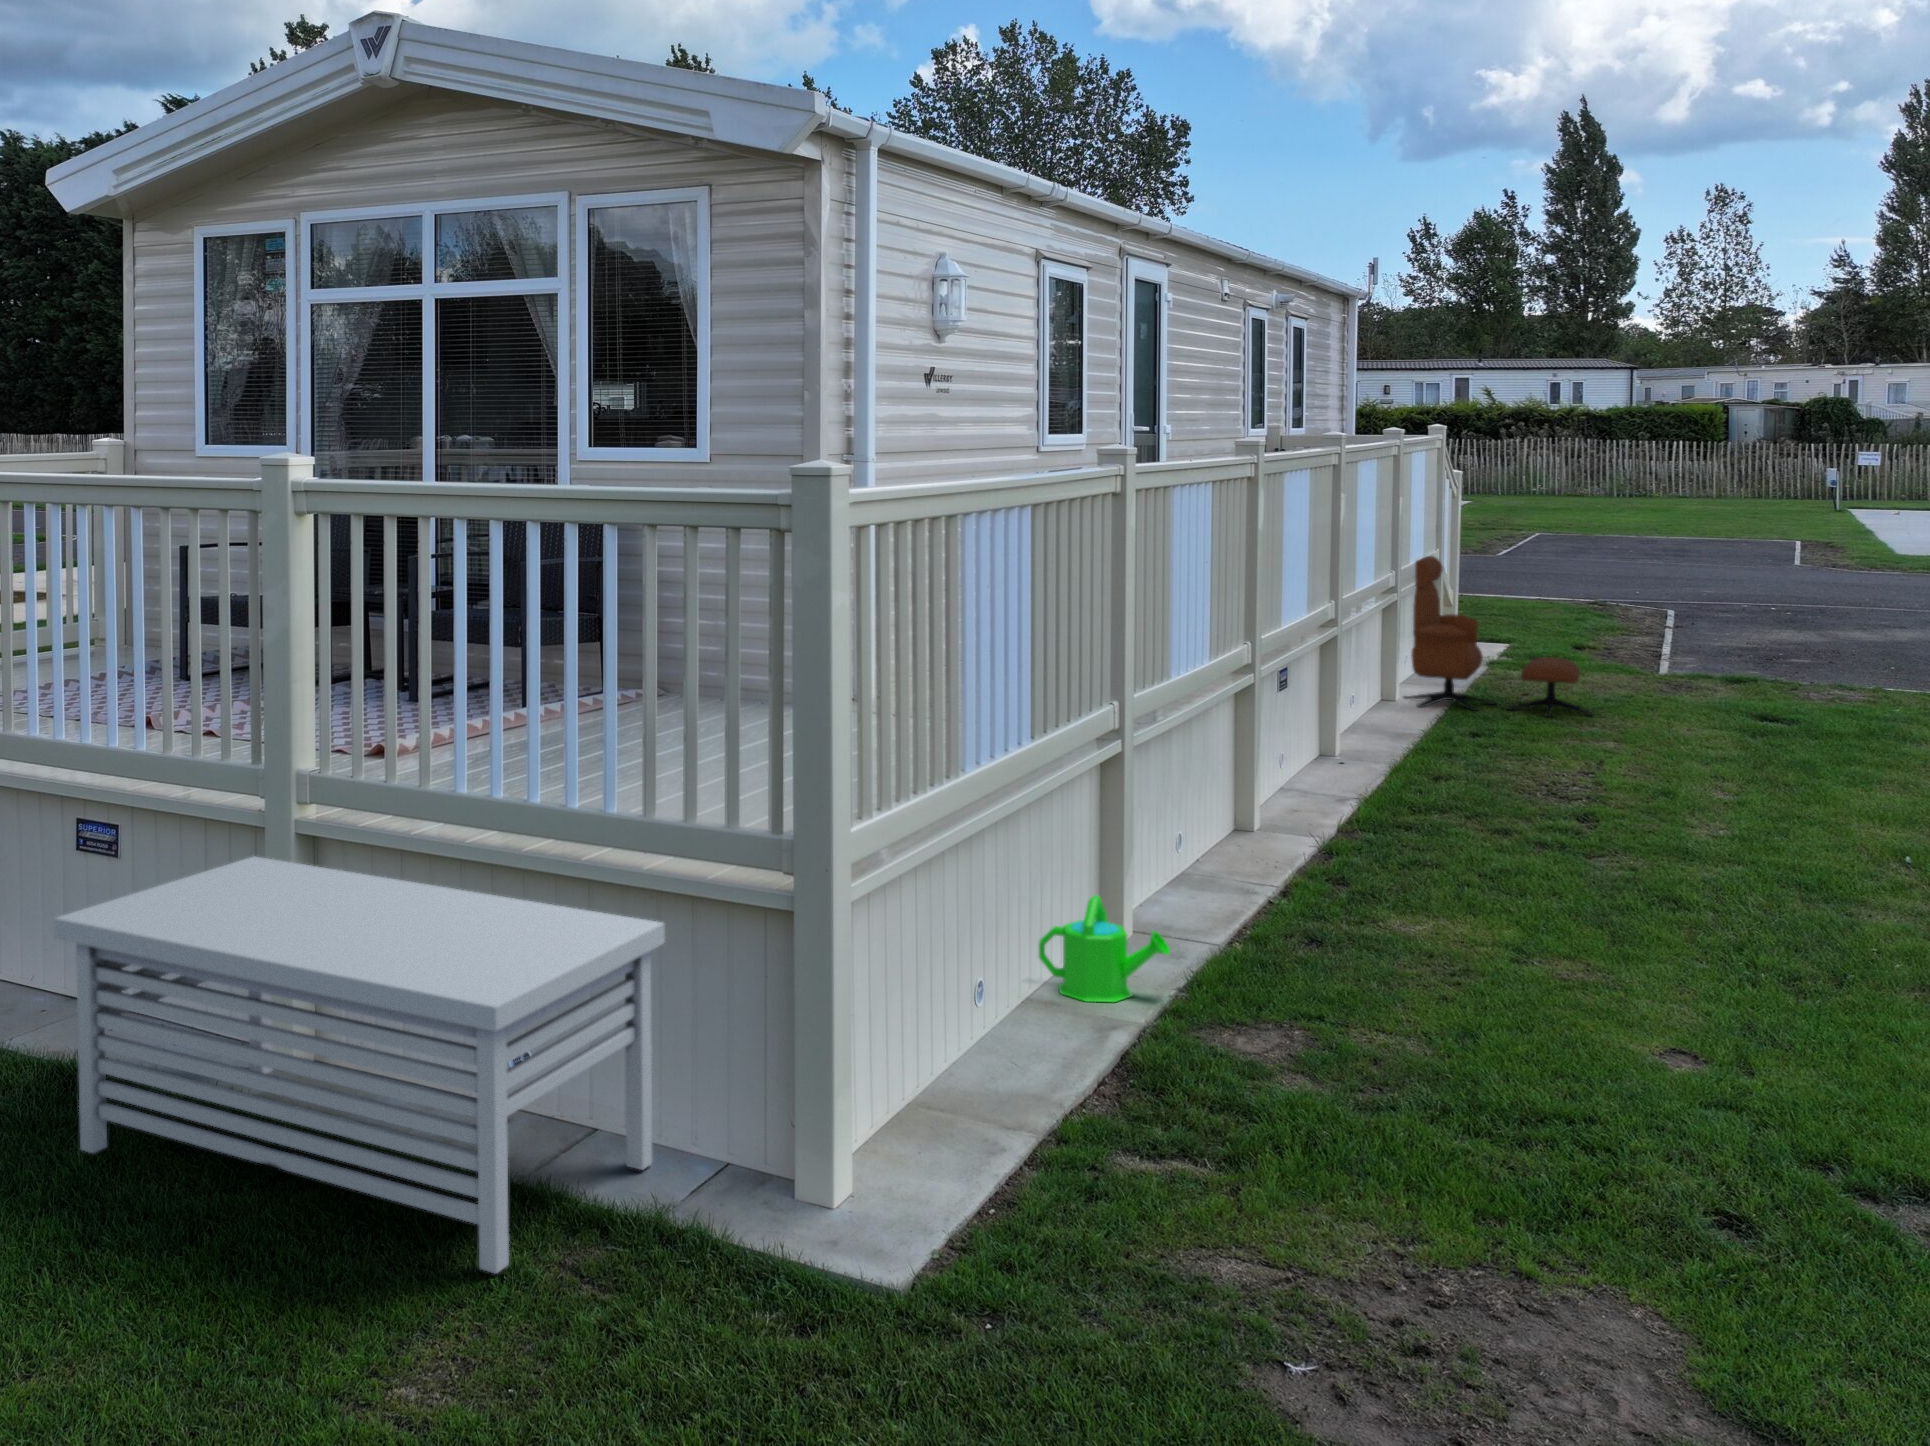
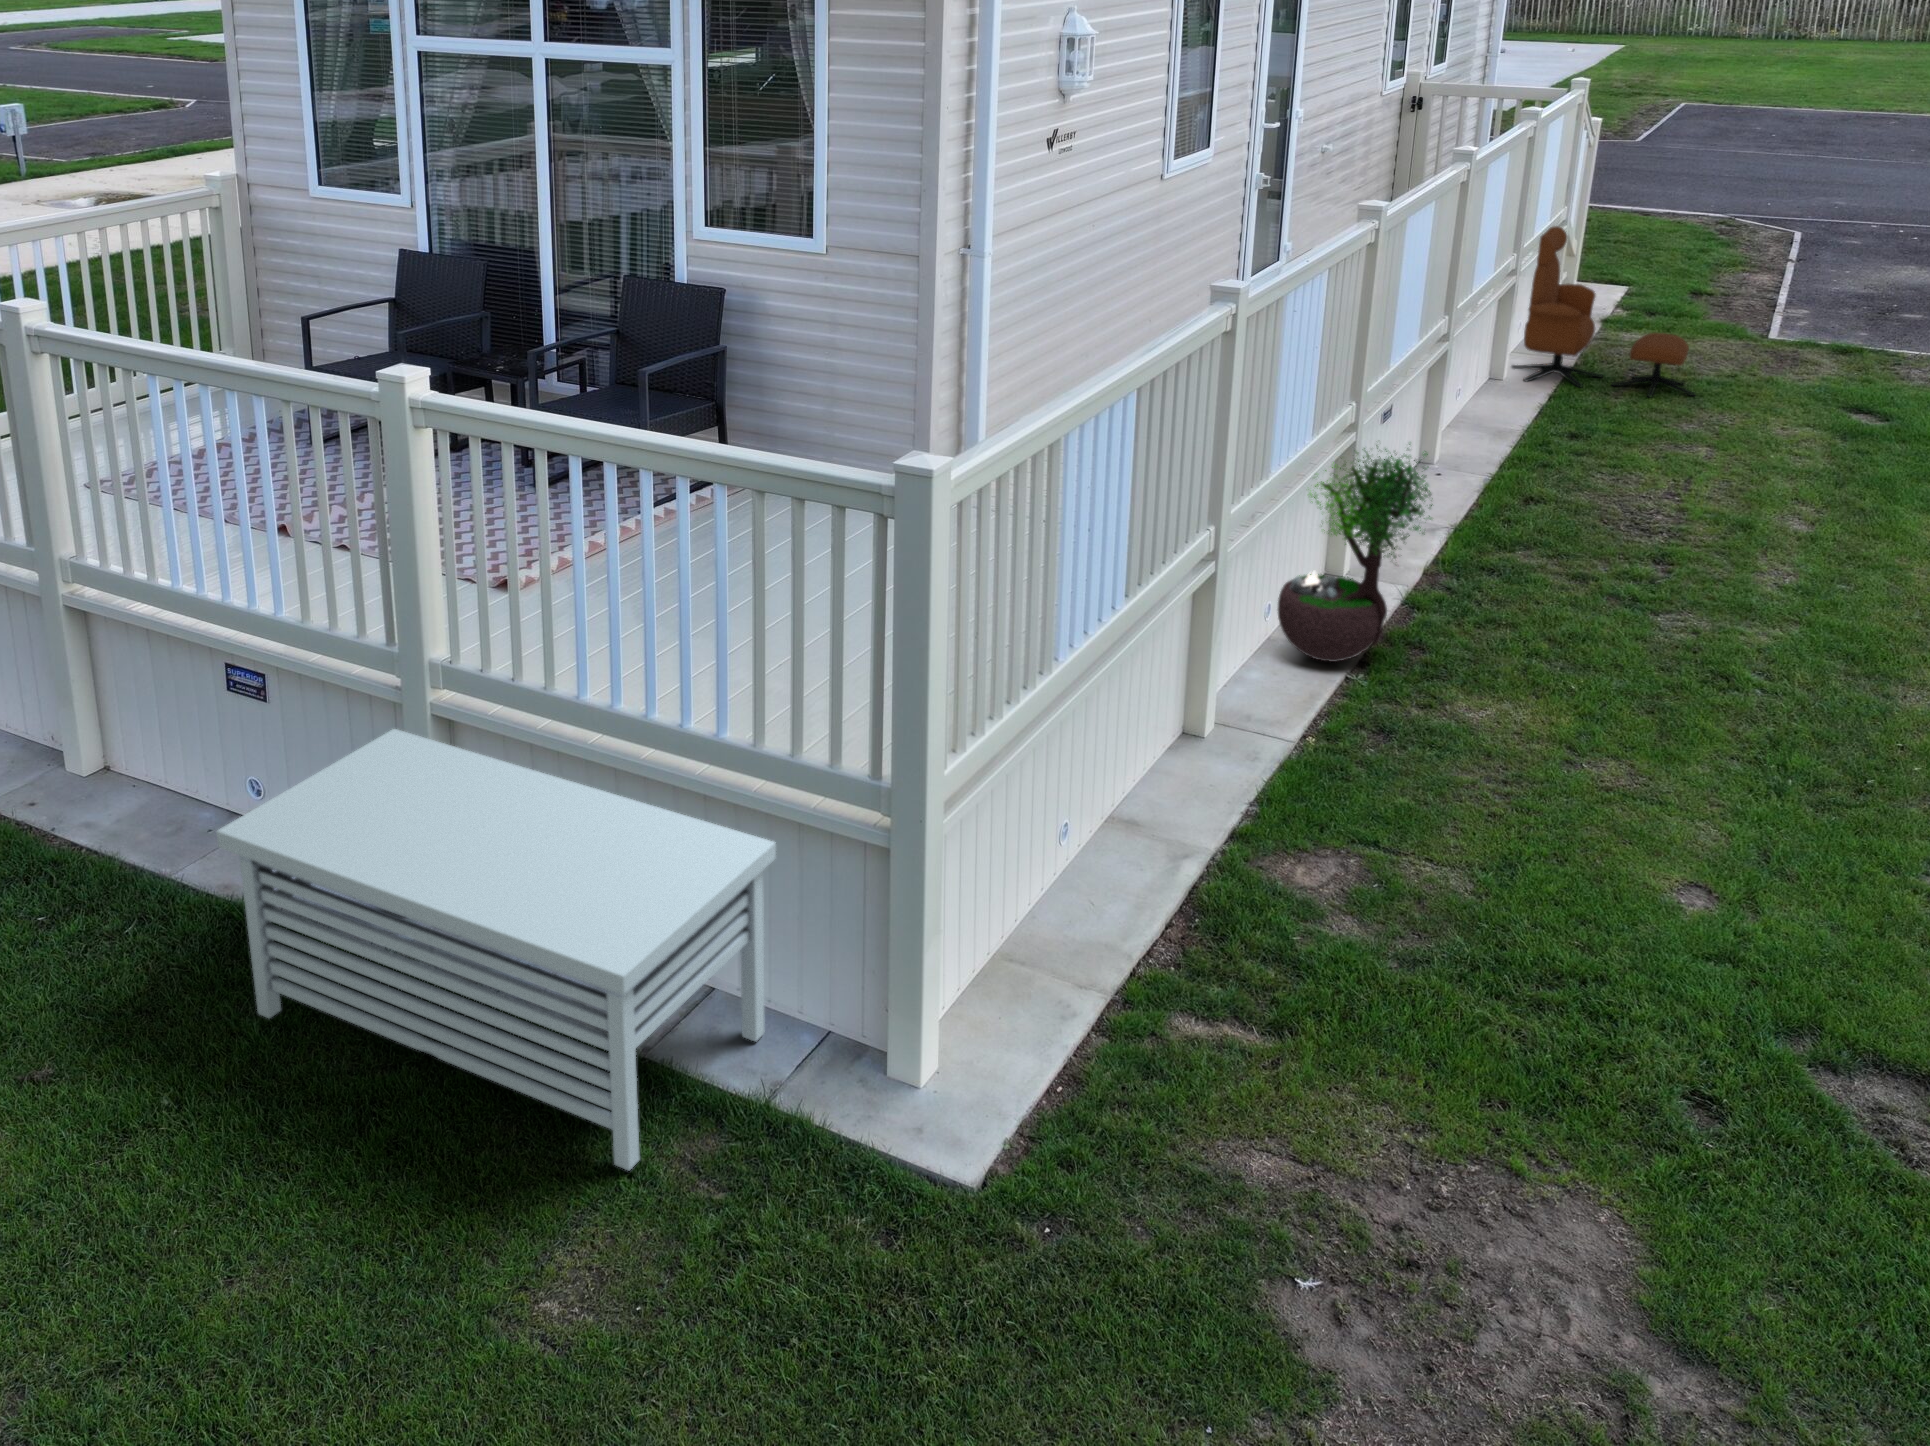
potted tree: none [1189,641,1343,890] -> present [1278,444,1433,662]
watering can: present [1039,895,1170,1002] -> none [1121,721,1244,819]

